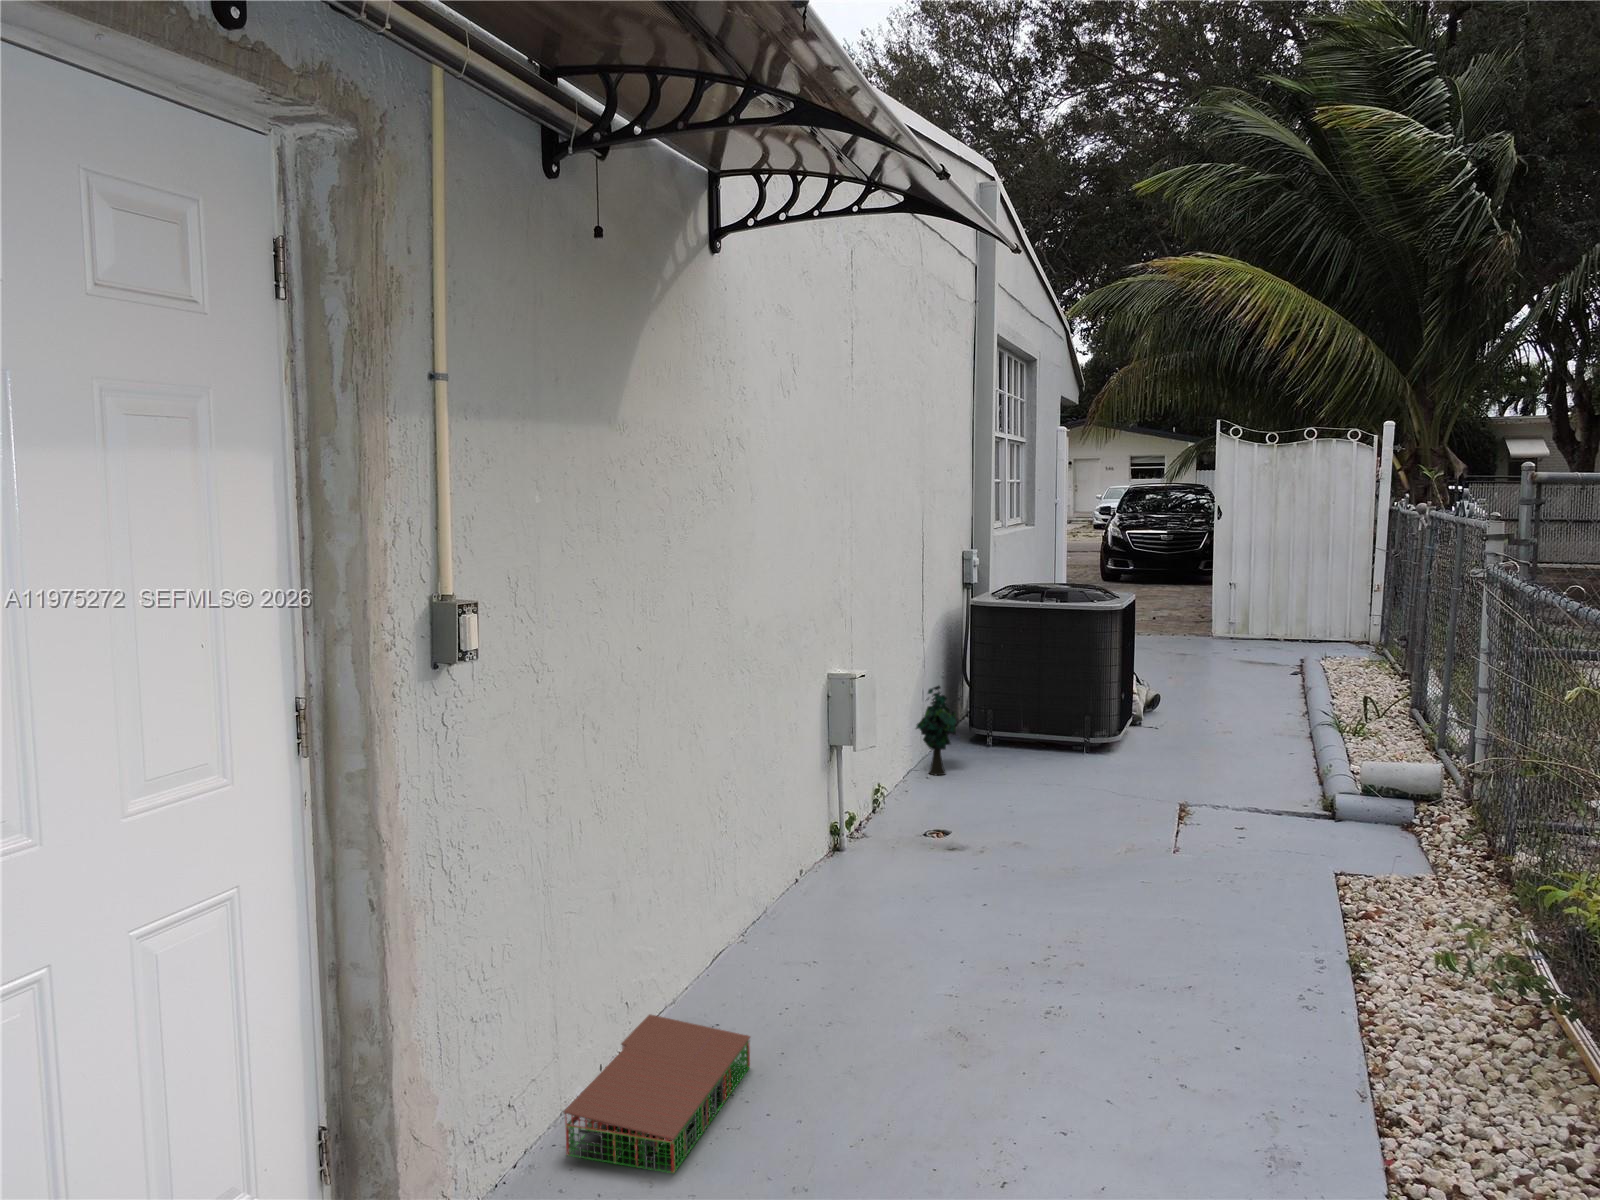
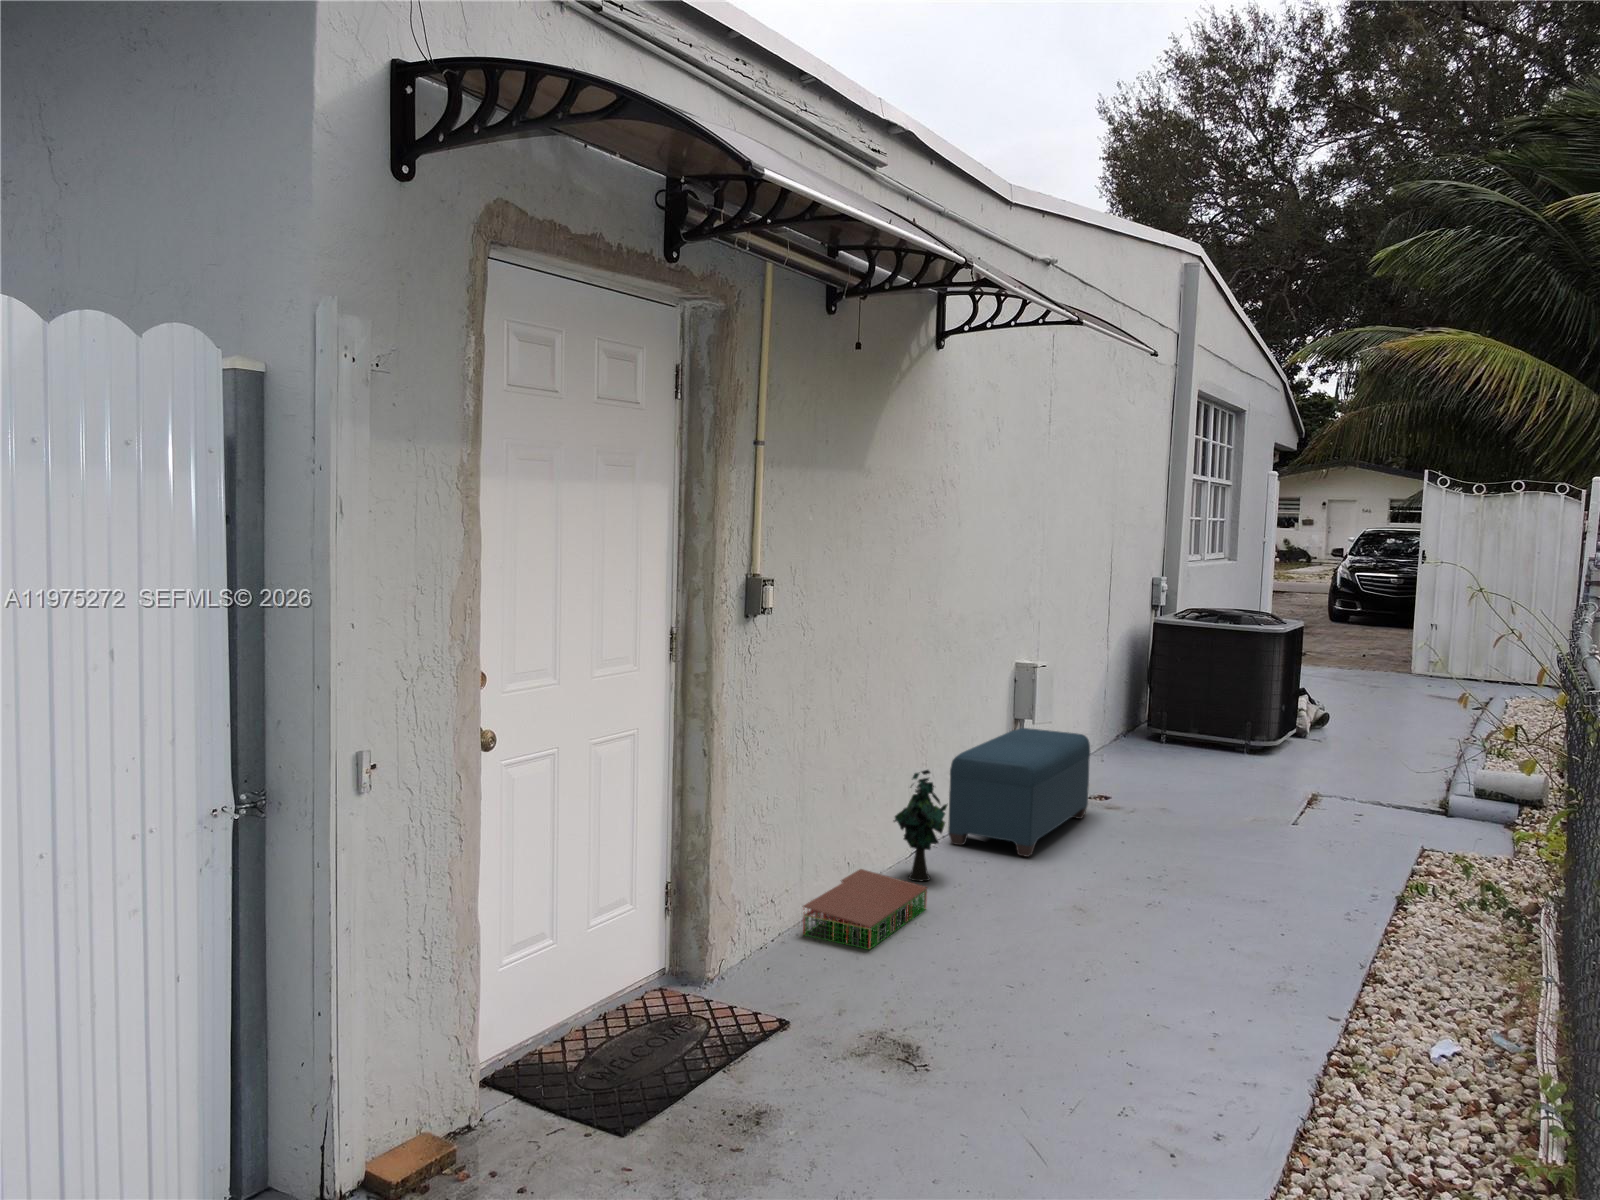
decorative plant: present [916,686,956,775] -> present [894,770,947,881]
bench: none [762,759,933,946] -> present [948,728,1090,857]

